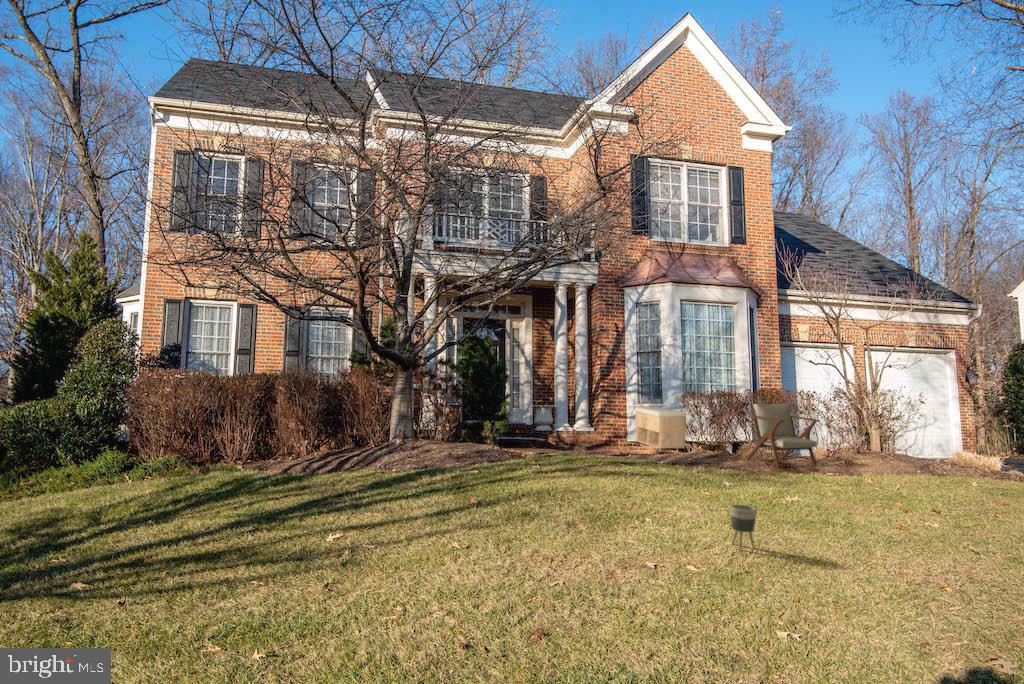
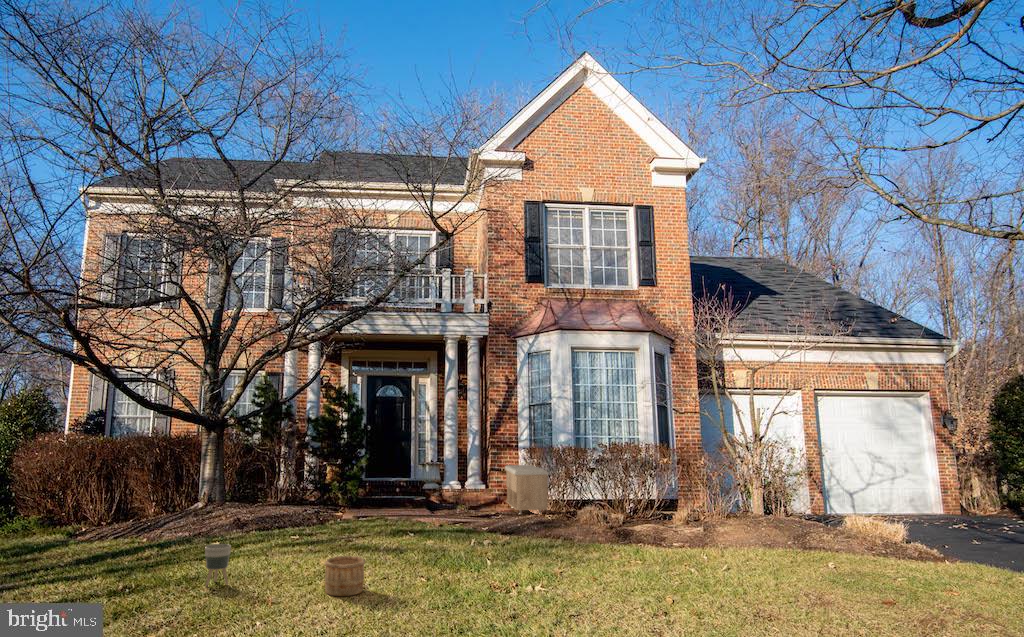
lounge chair: present [746,404,820,468] -> none [604,459,677,531]
wooden bucket: none [628,491,667,528] -> present [325,556,365,596]
planter: present [730,505,757,550] -> present [205,544,231,587]

